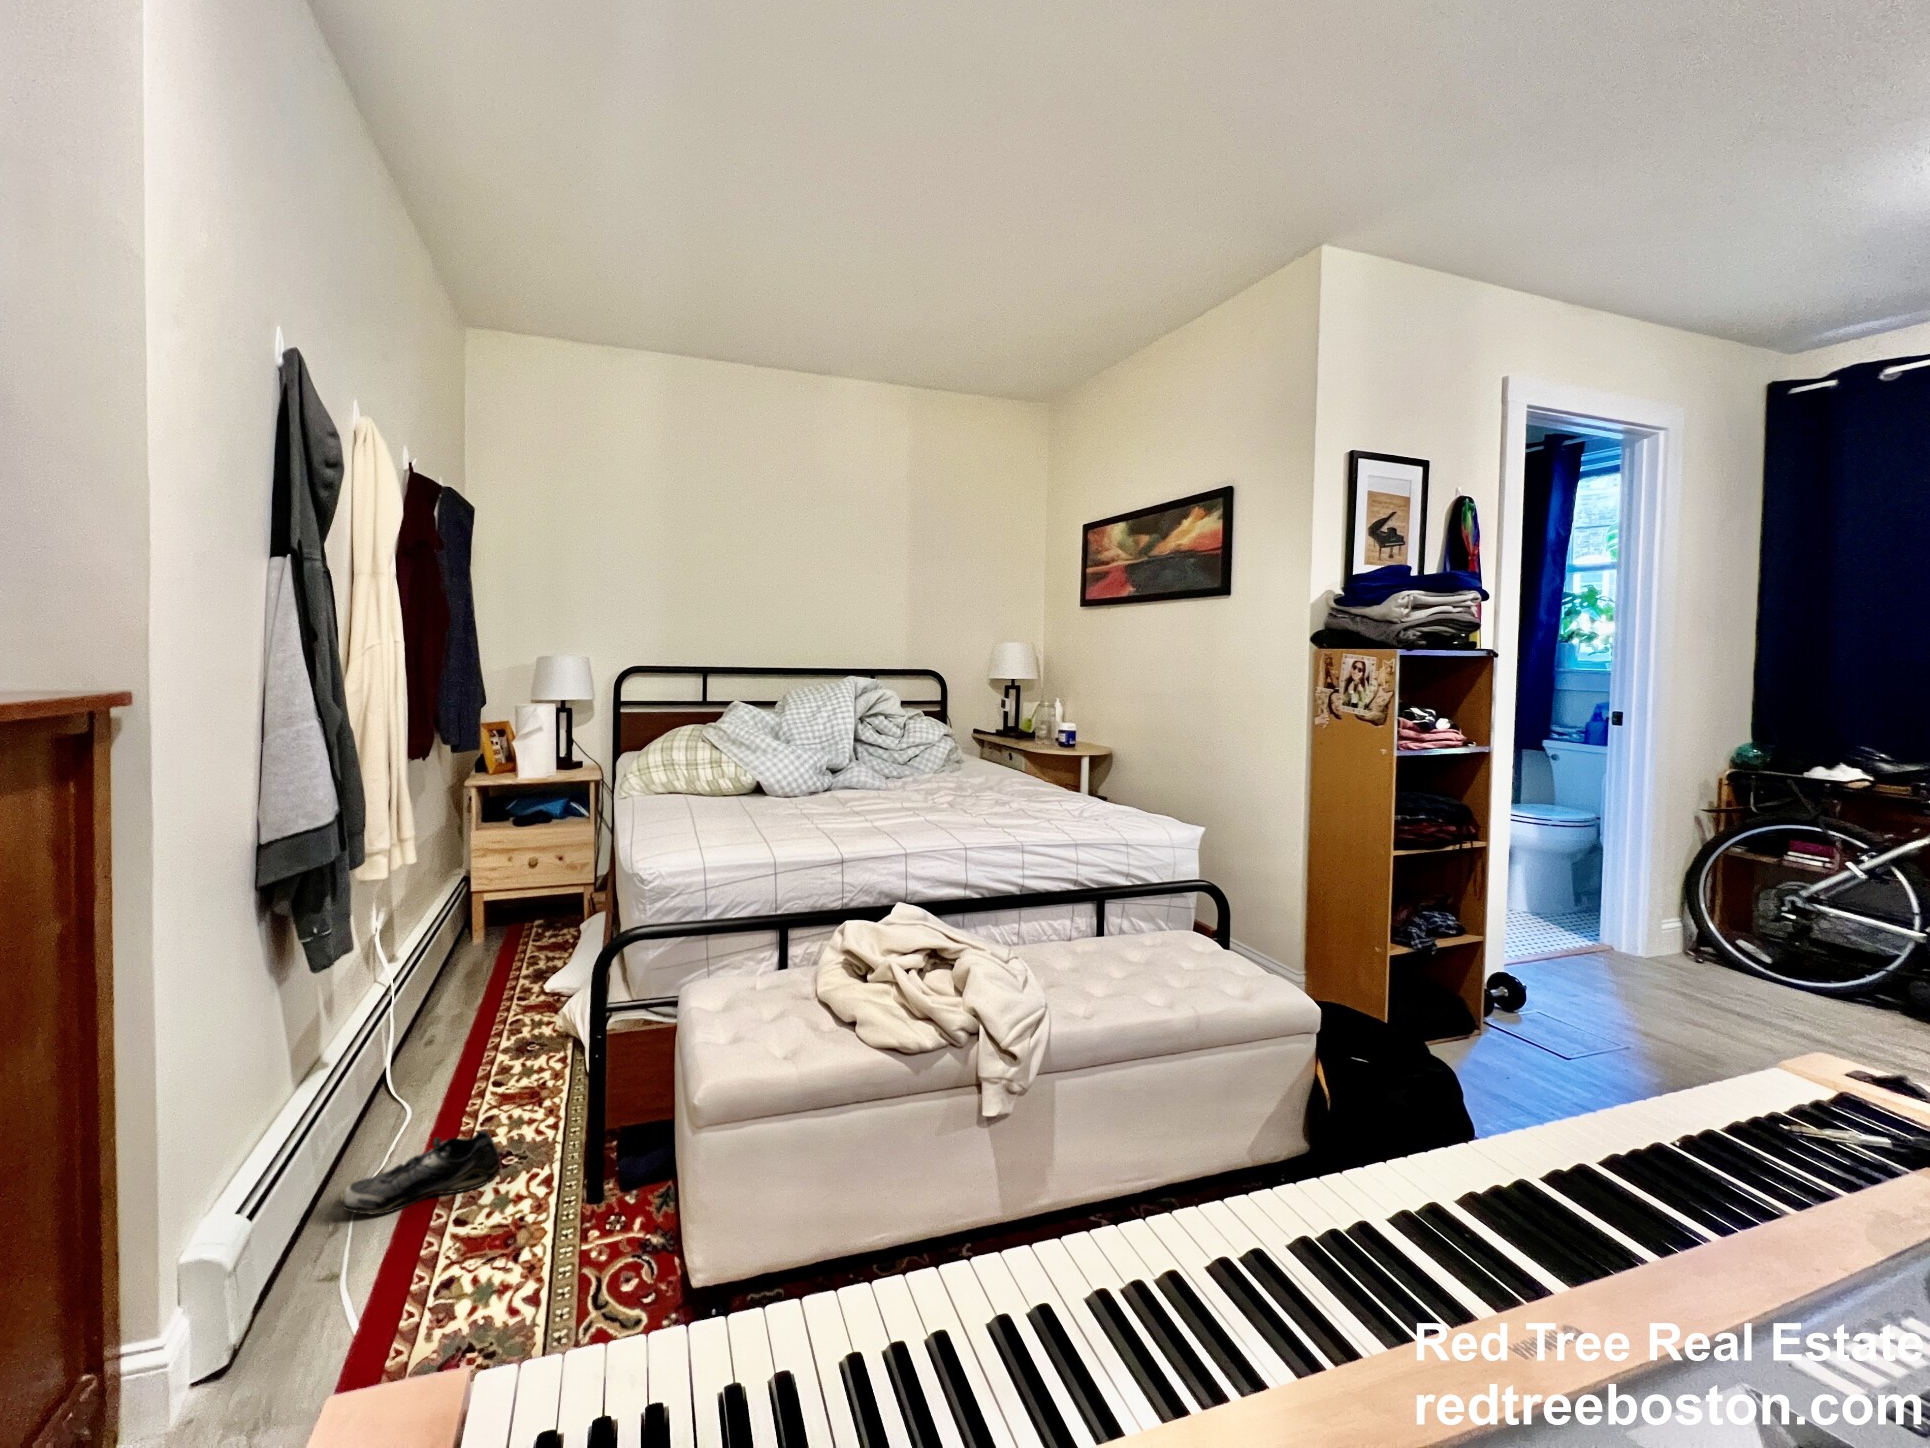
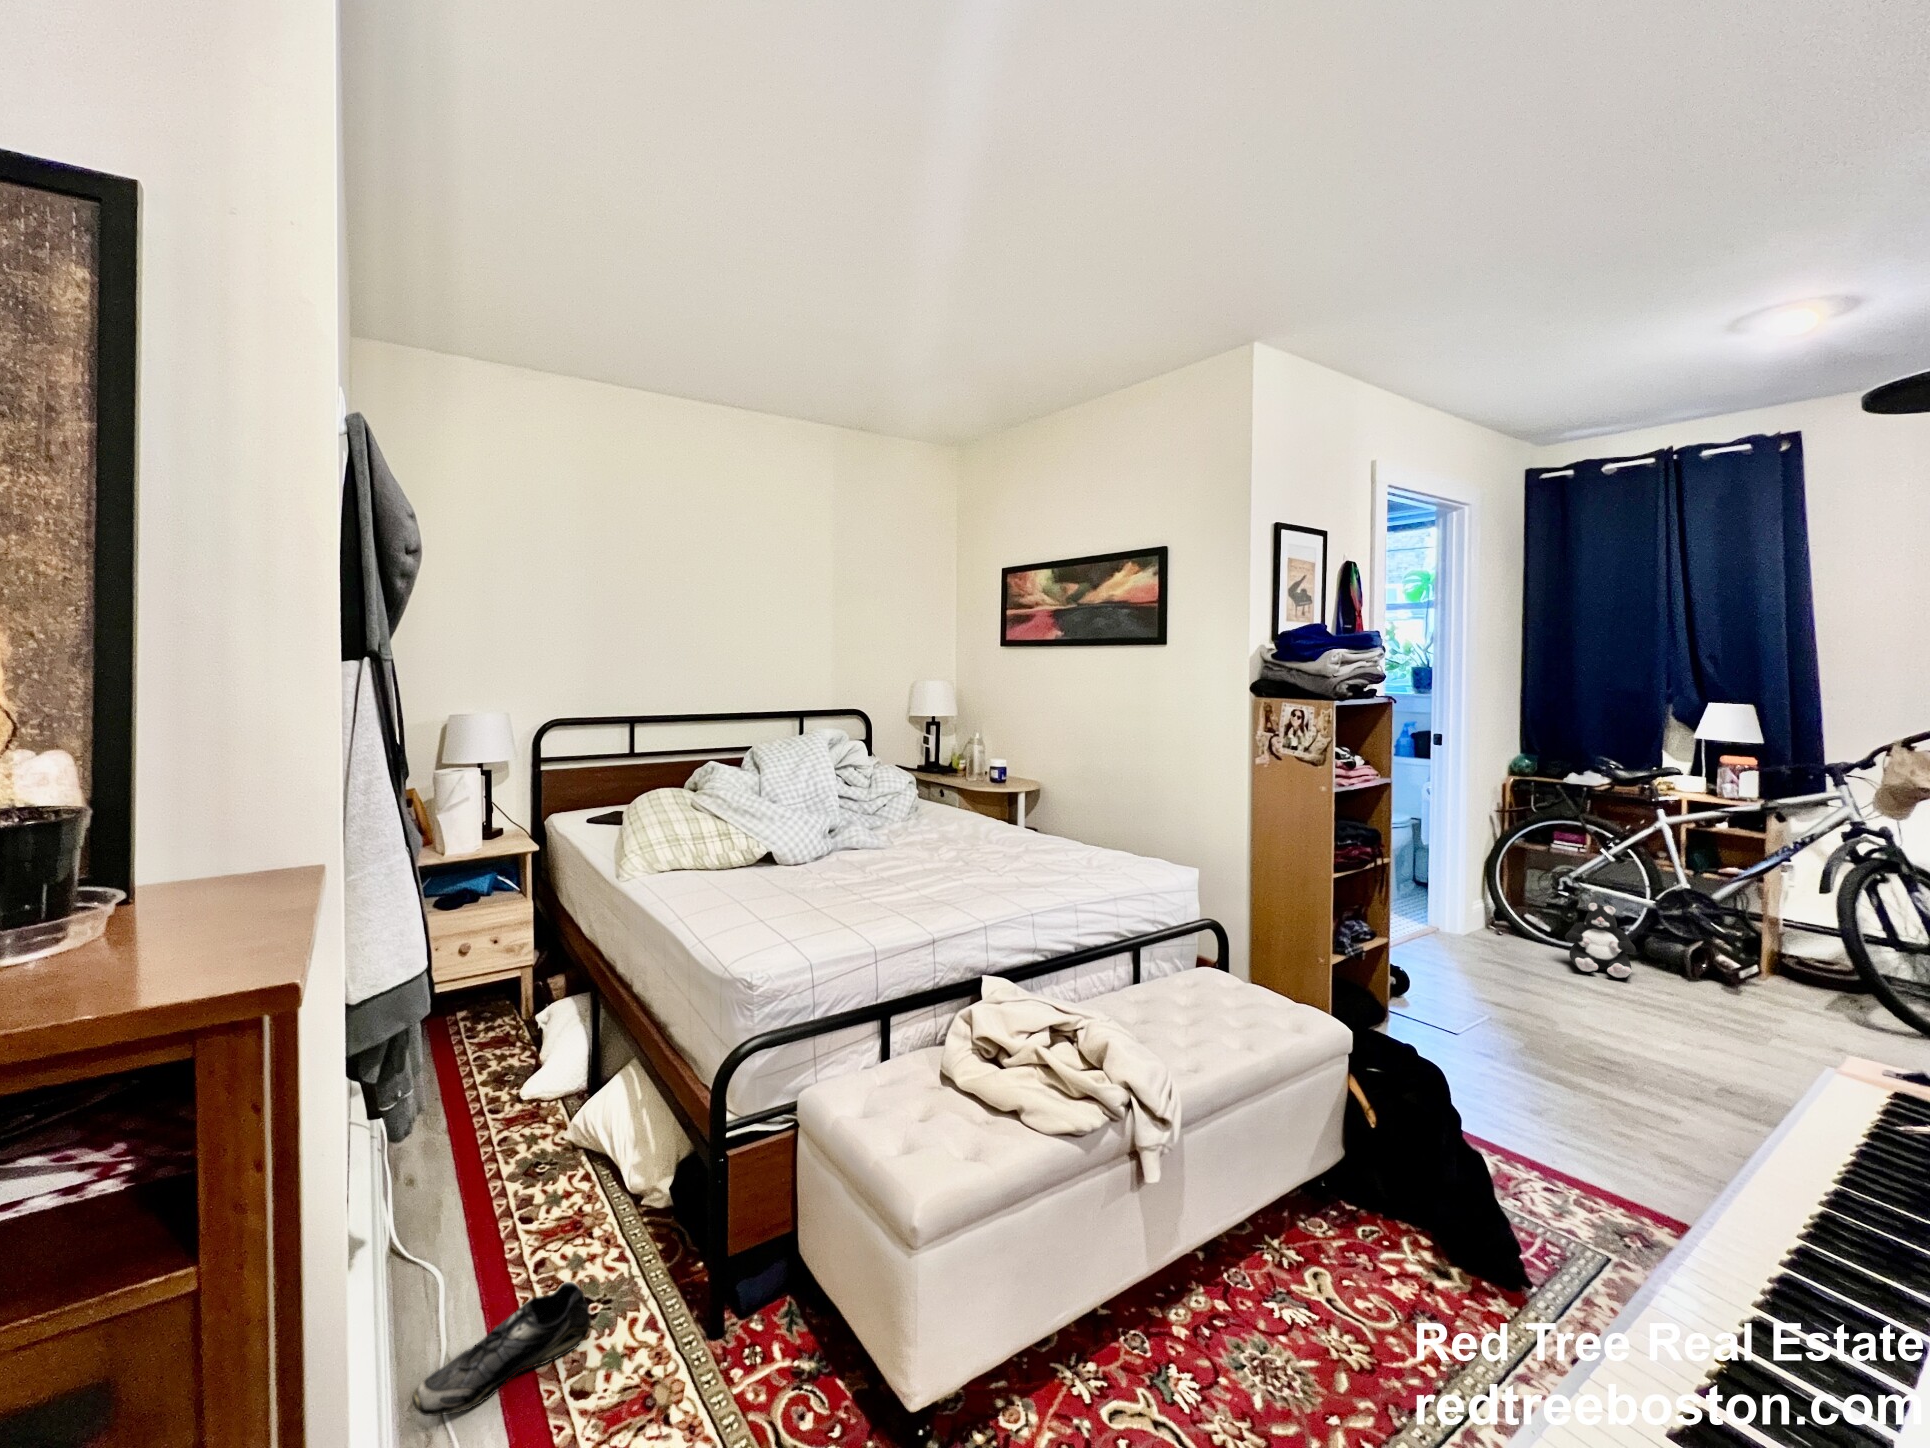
plush toy: none [1786,928,1894,1028] -> present [1565,902,1636,978]

